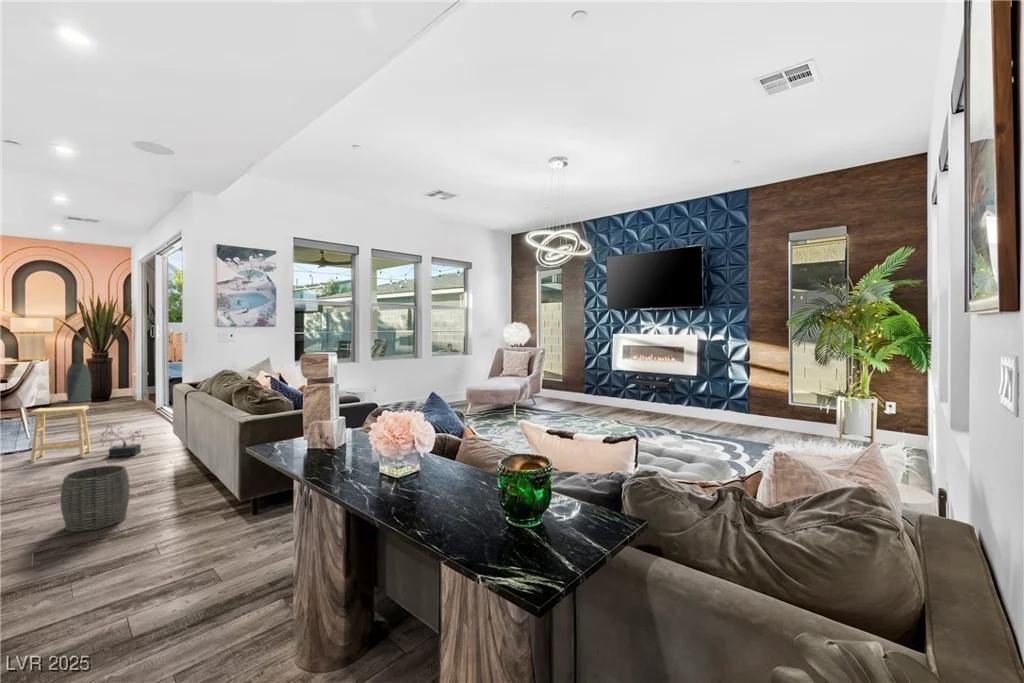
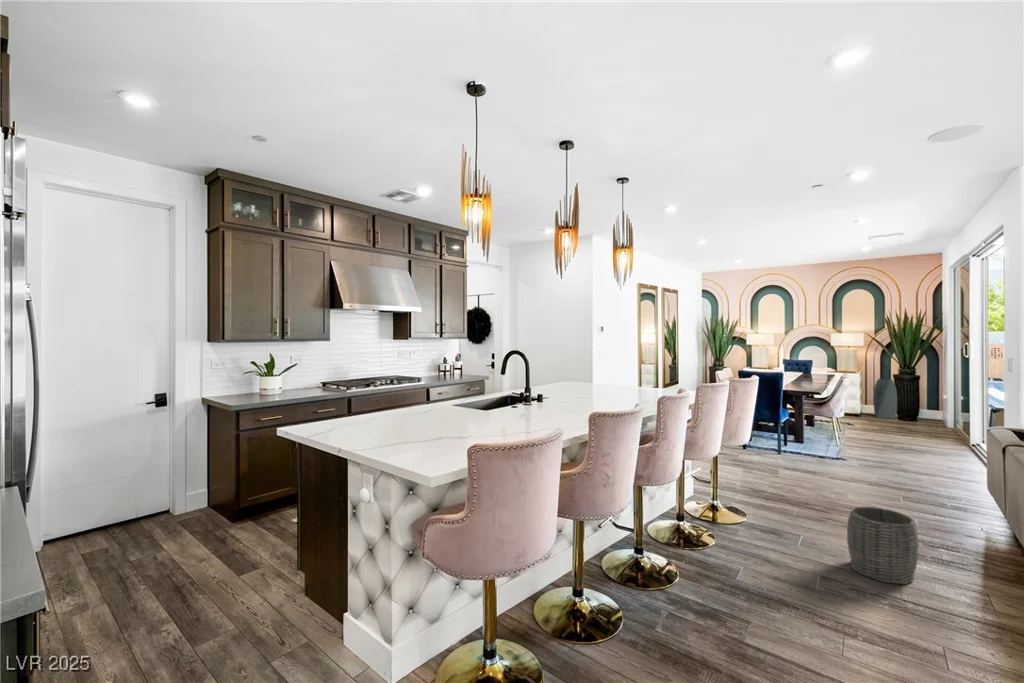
footstool: present [30,406,91,463] -> none [834,425,888,484]
decorative plant: present [100,425,145,457] -> none [895,456,949,499]

